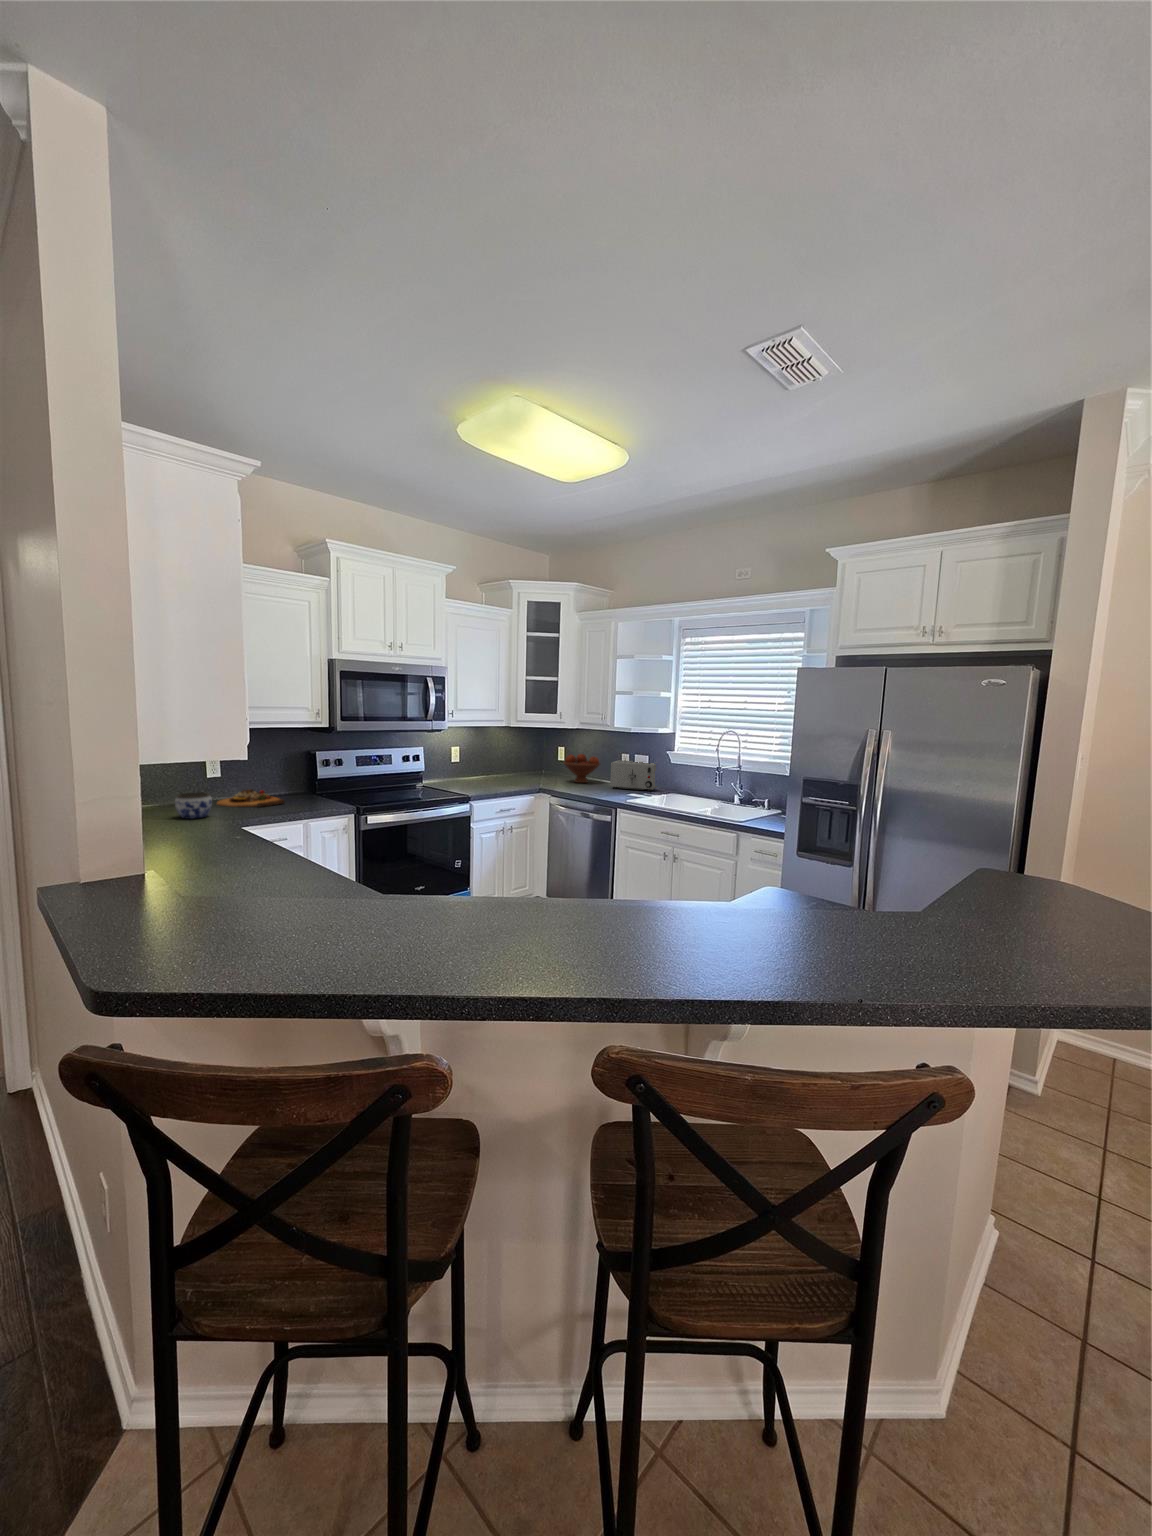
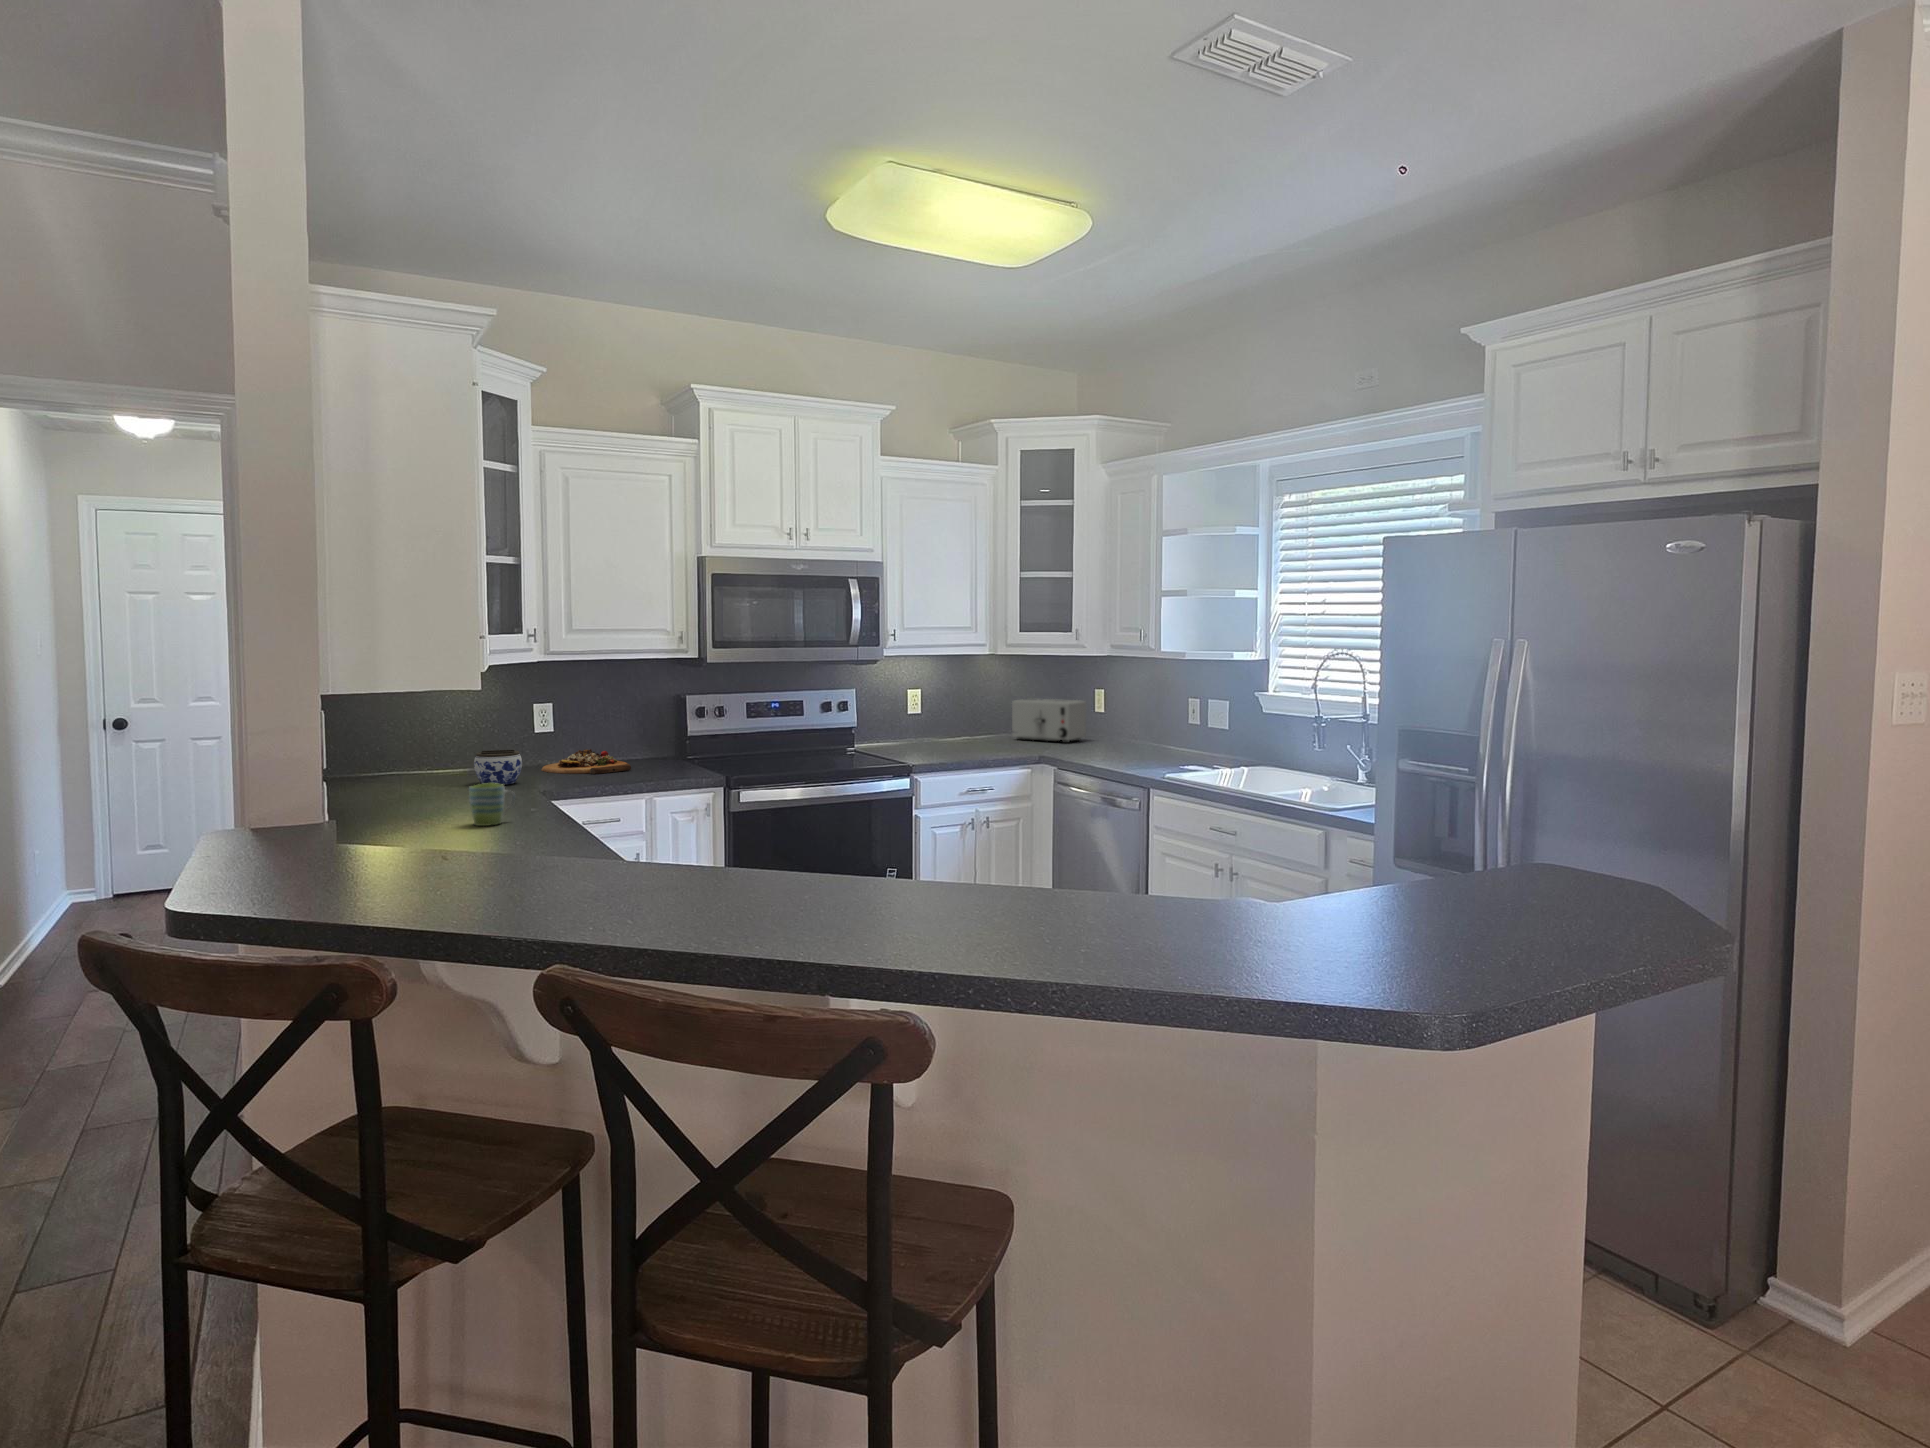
fruit bowl: present [563,754,600,783] -> none [1092,700,1156,748]
toaster: present [610,760,657,791] -> present [1012,698,1086,743]
mug: none [204,823,238,856] -> present [469,783,515,826]

